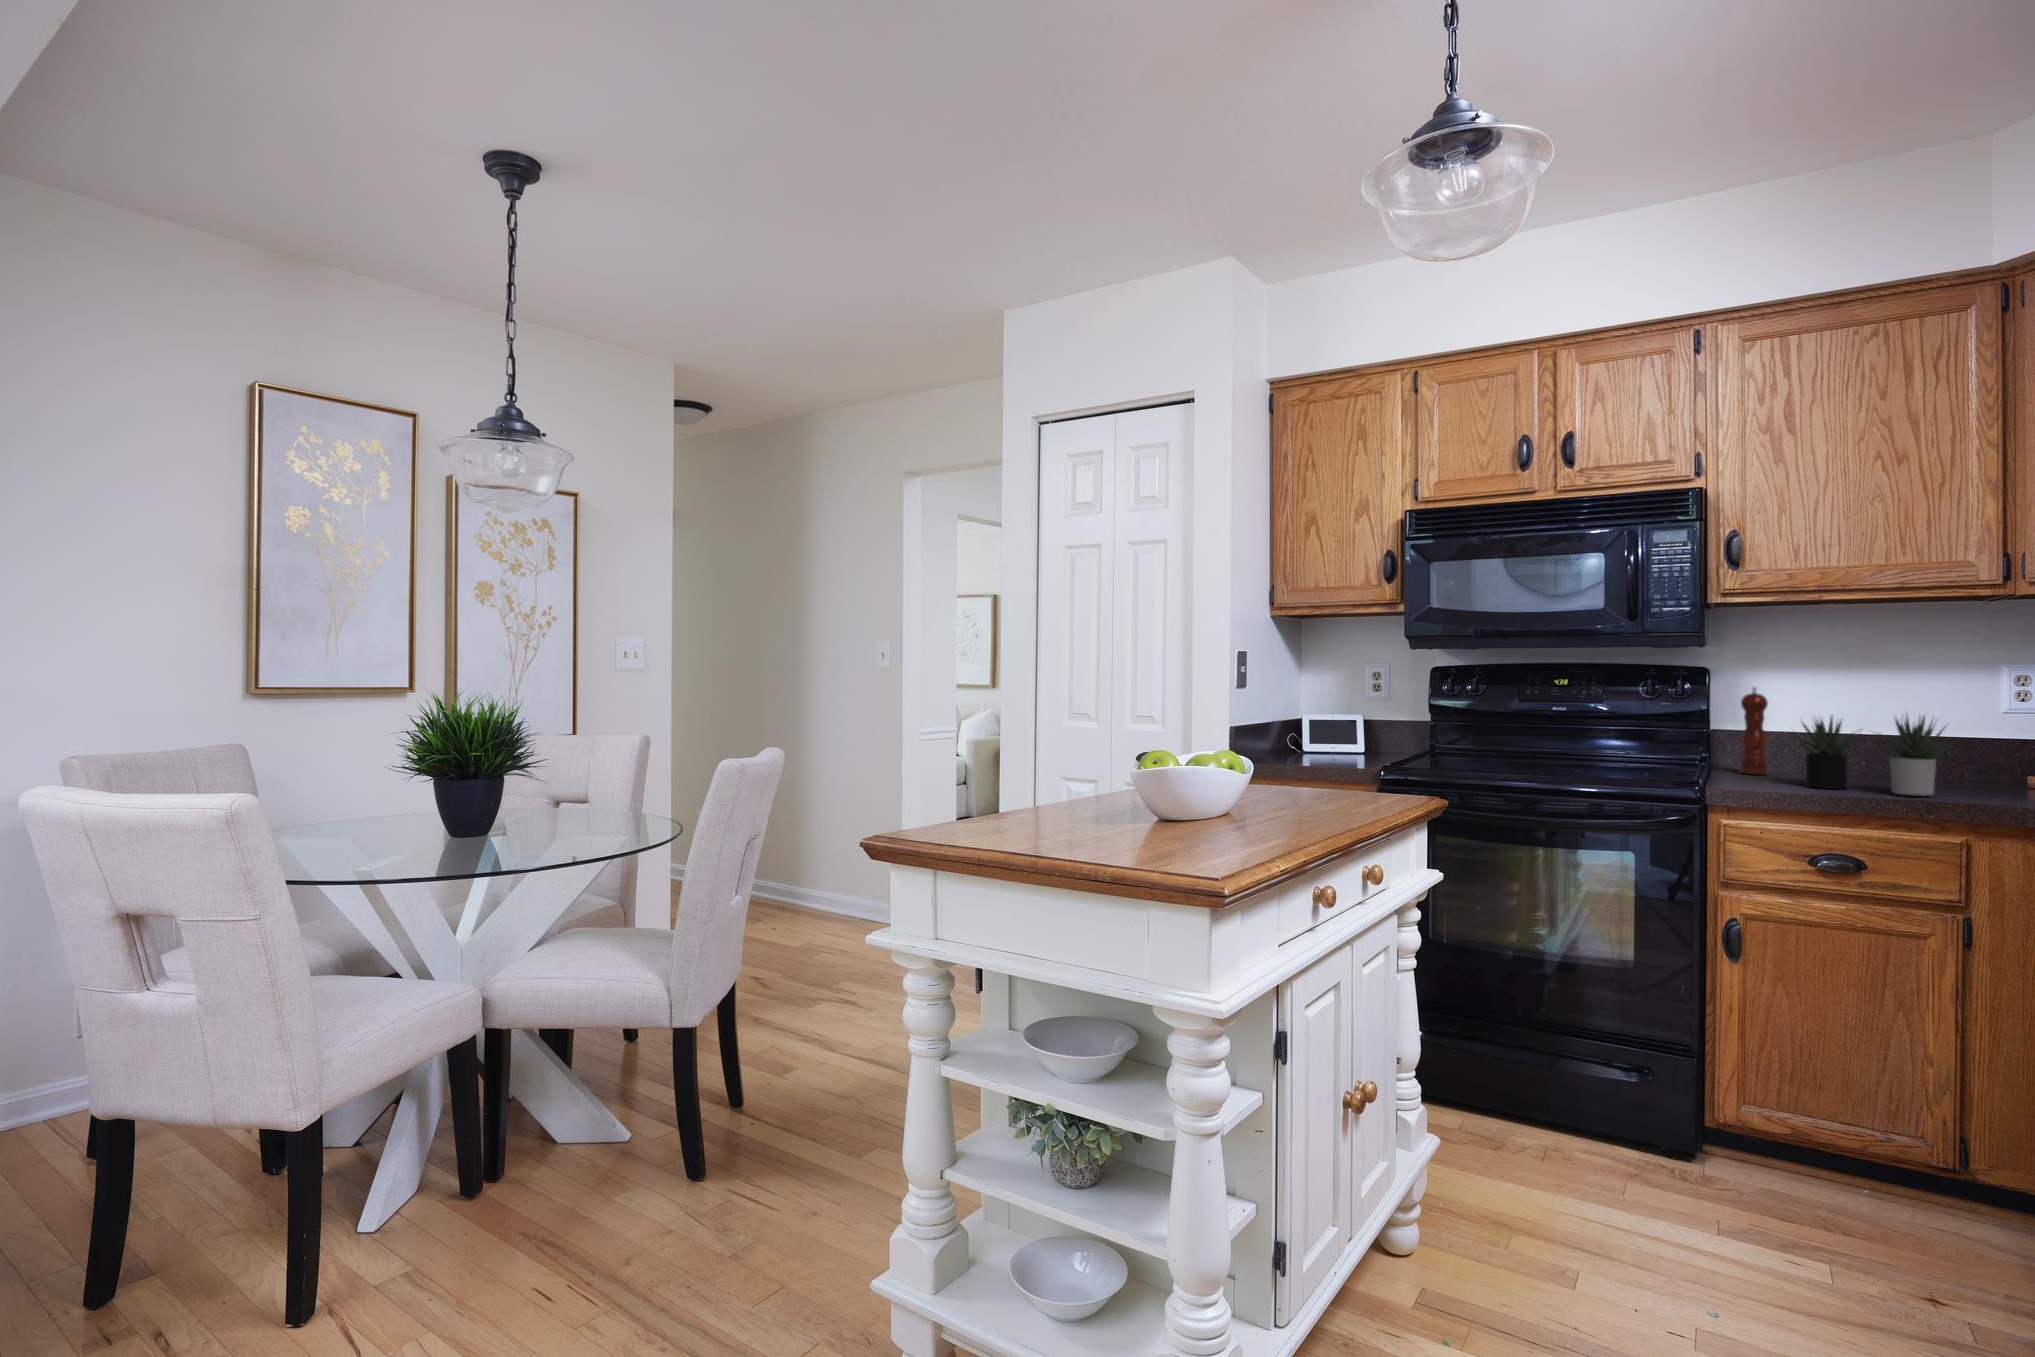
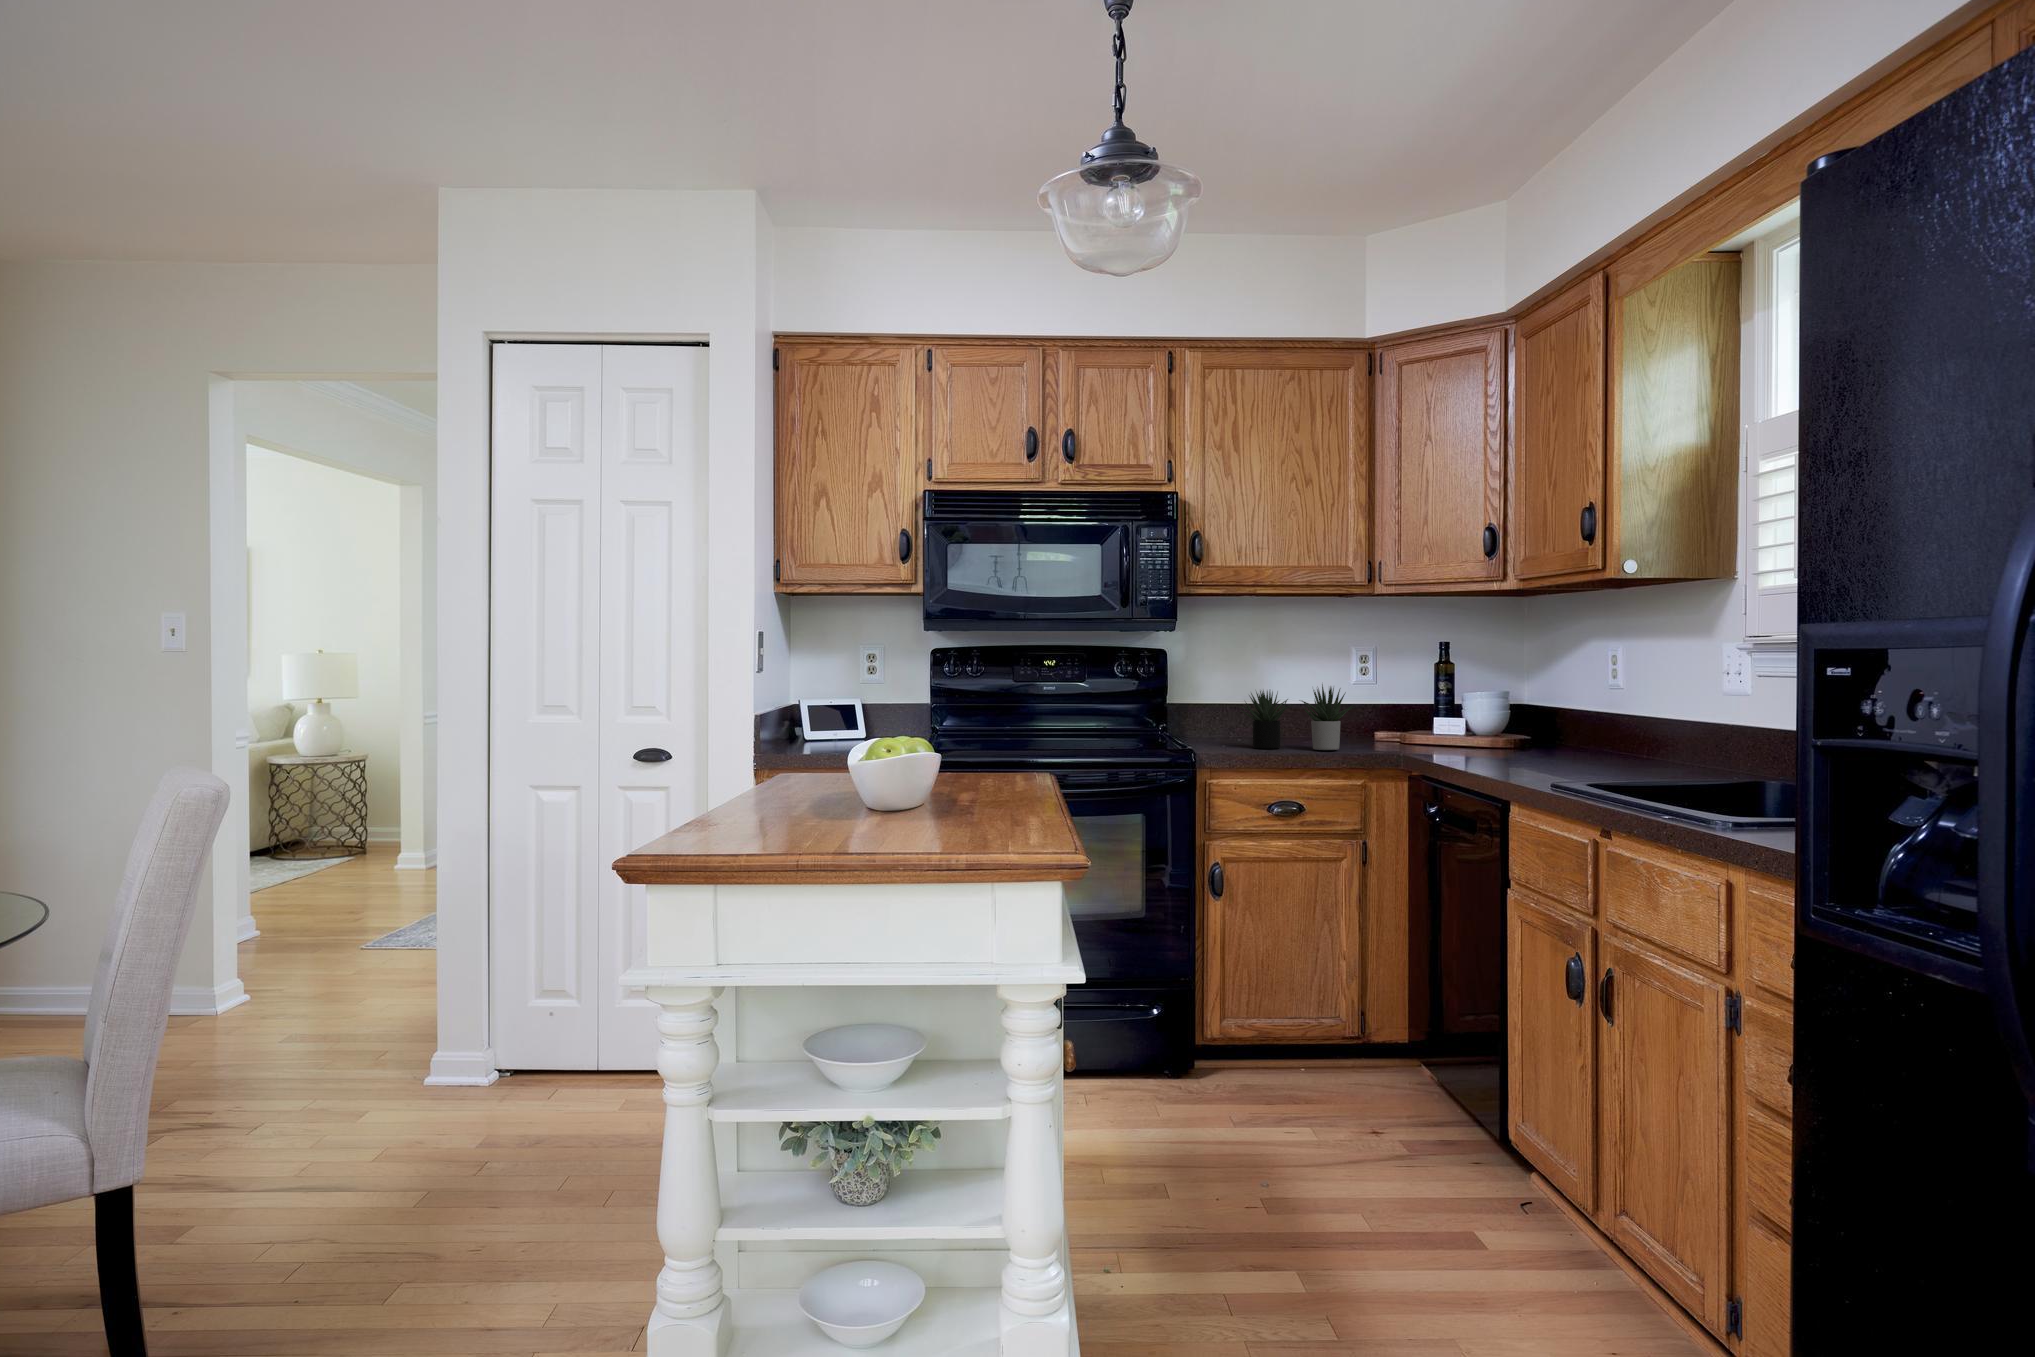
pepper mill: present [1740,687,1768,774] -> none [1194,667,1213,741]

